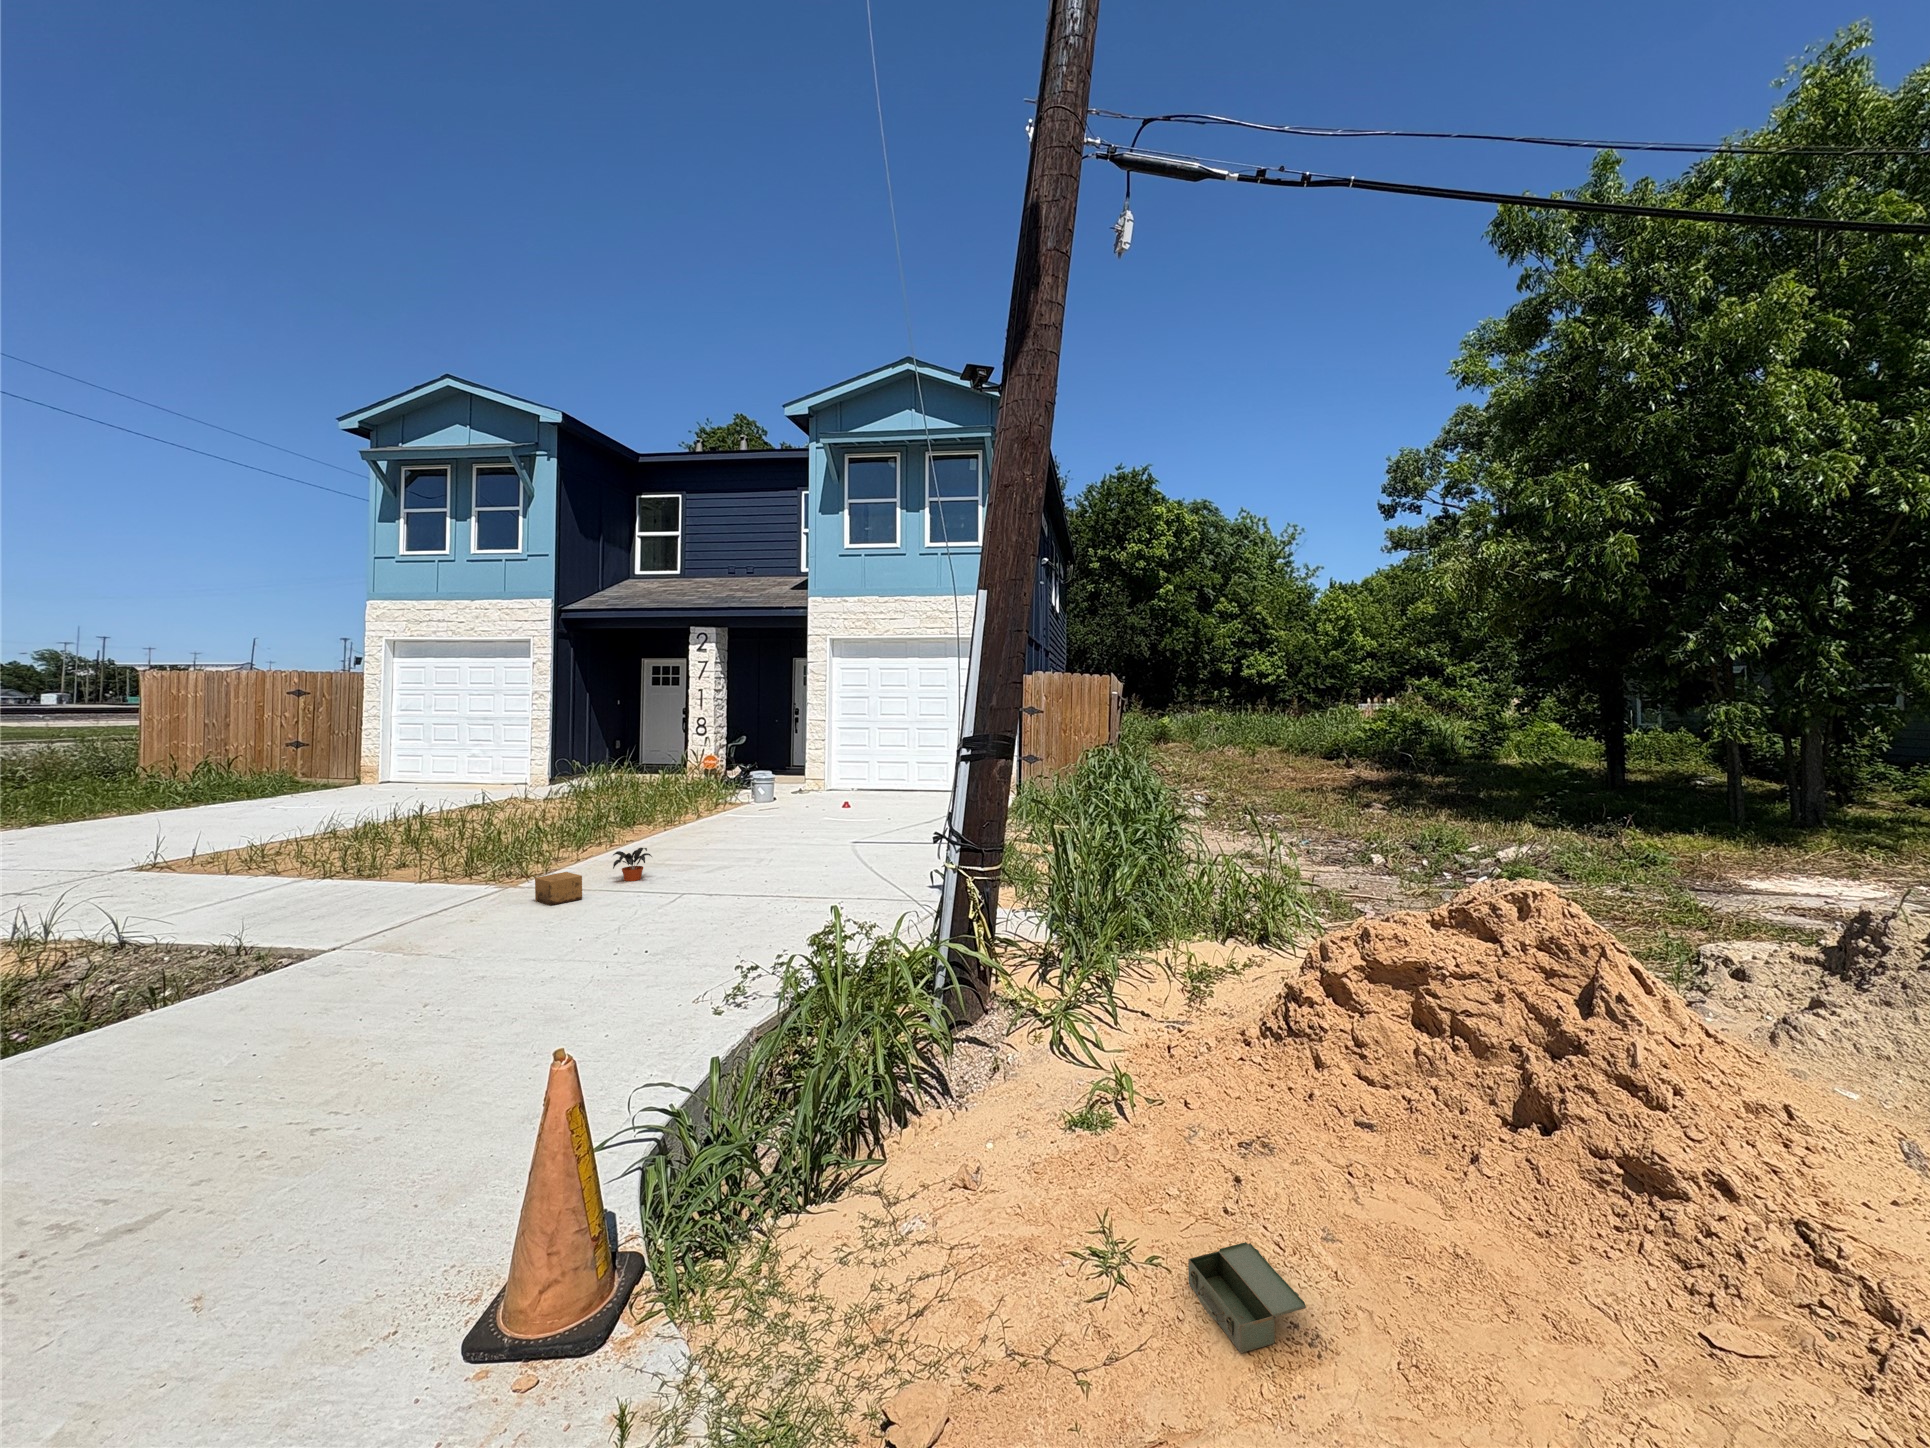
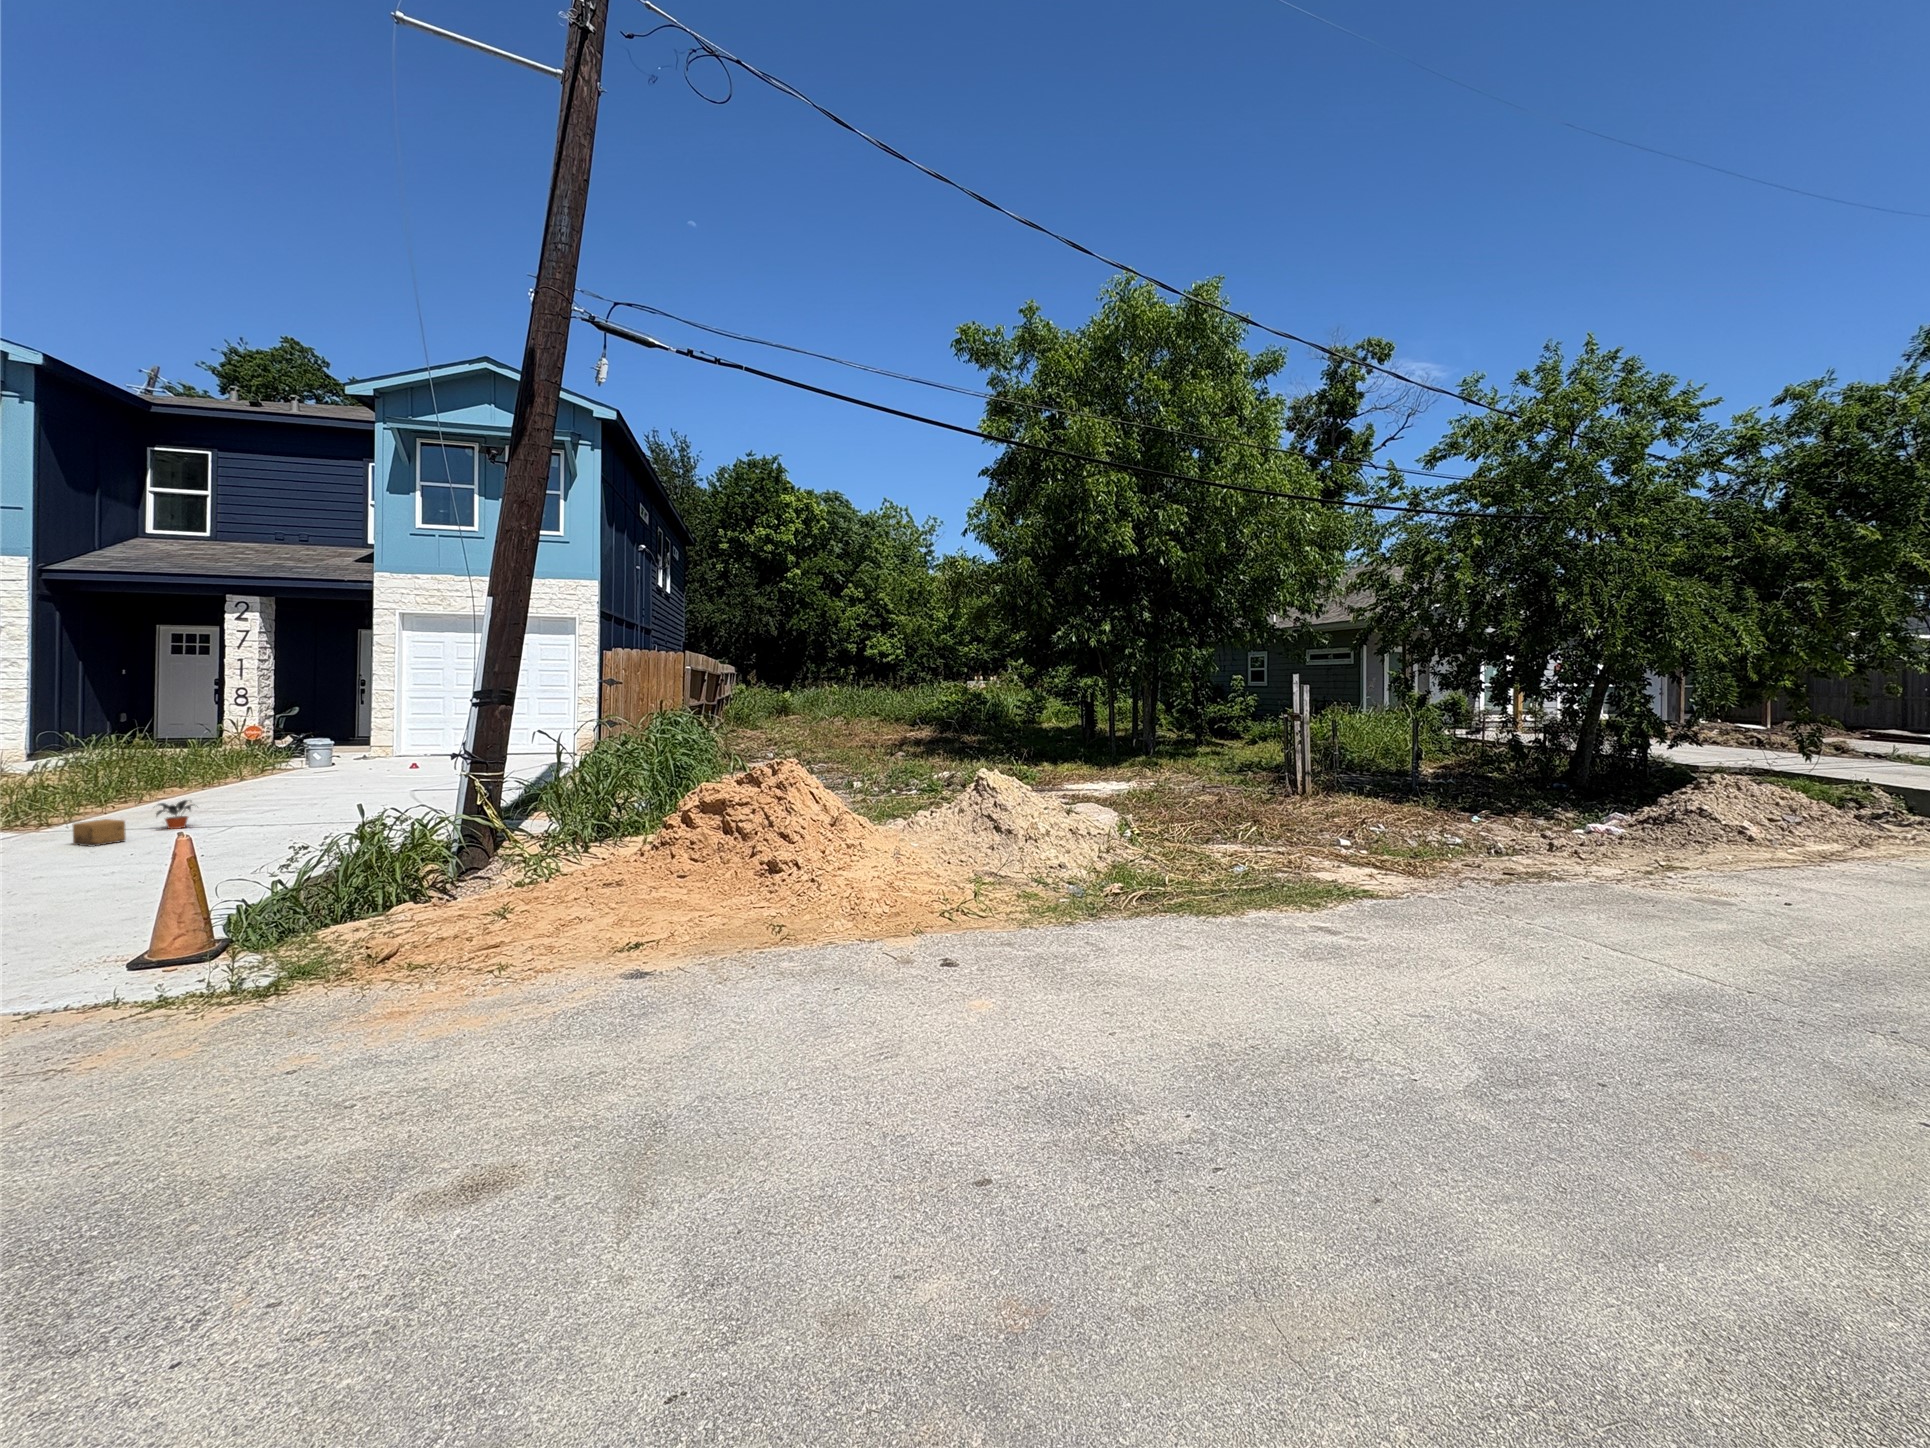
toolbox: present [1188,1242,1306,1353] -> none [560,927,610,958]

